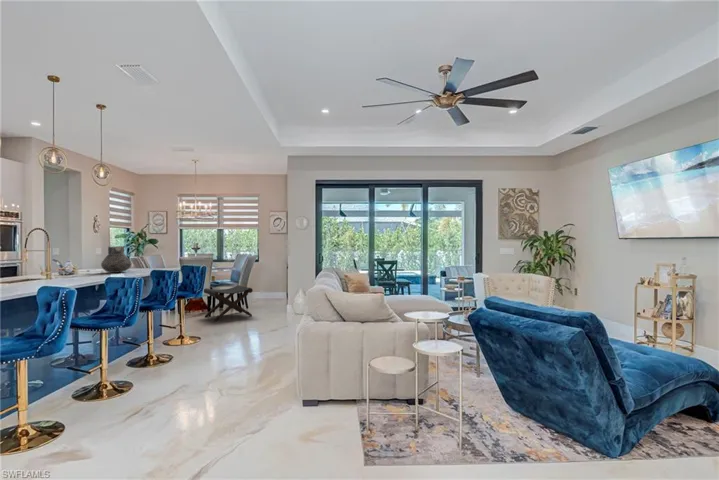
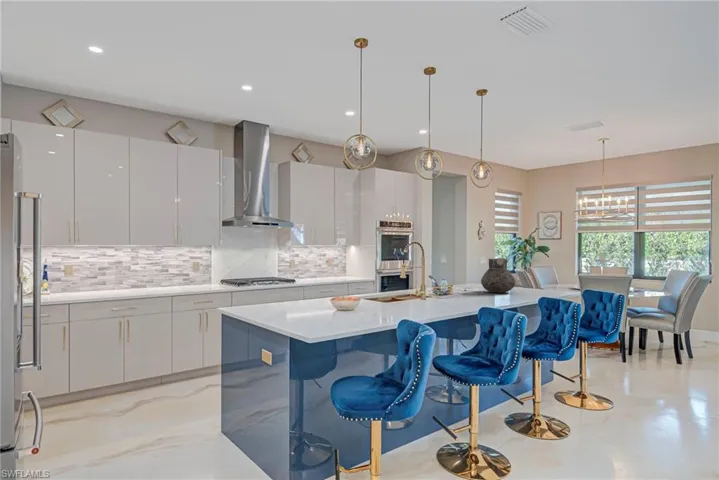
footstool: present [204,285,253,321] -> none [615,321,706,380]

